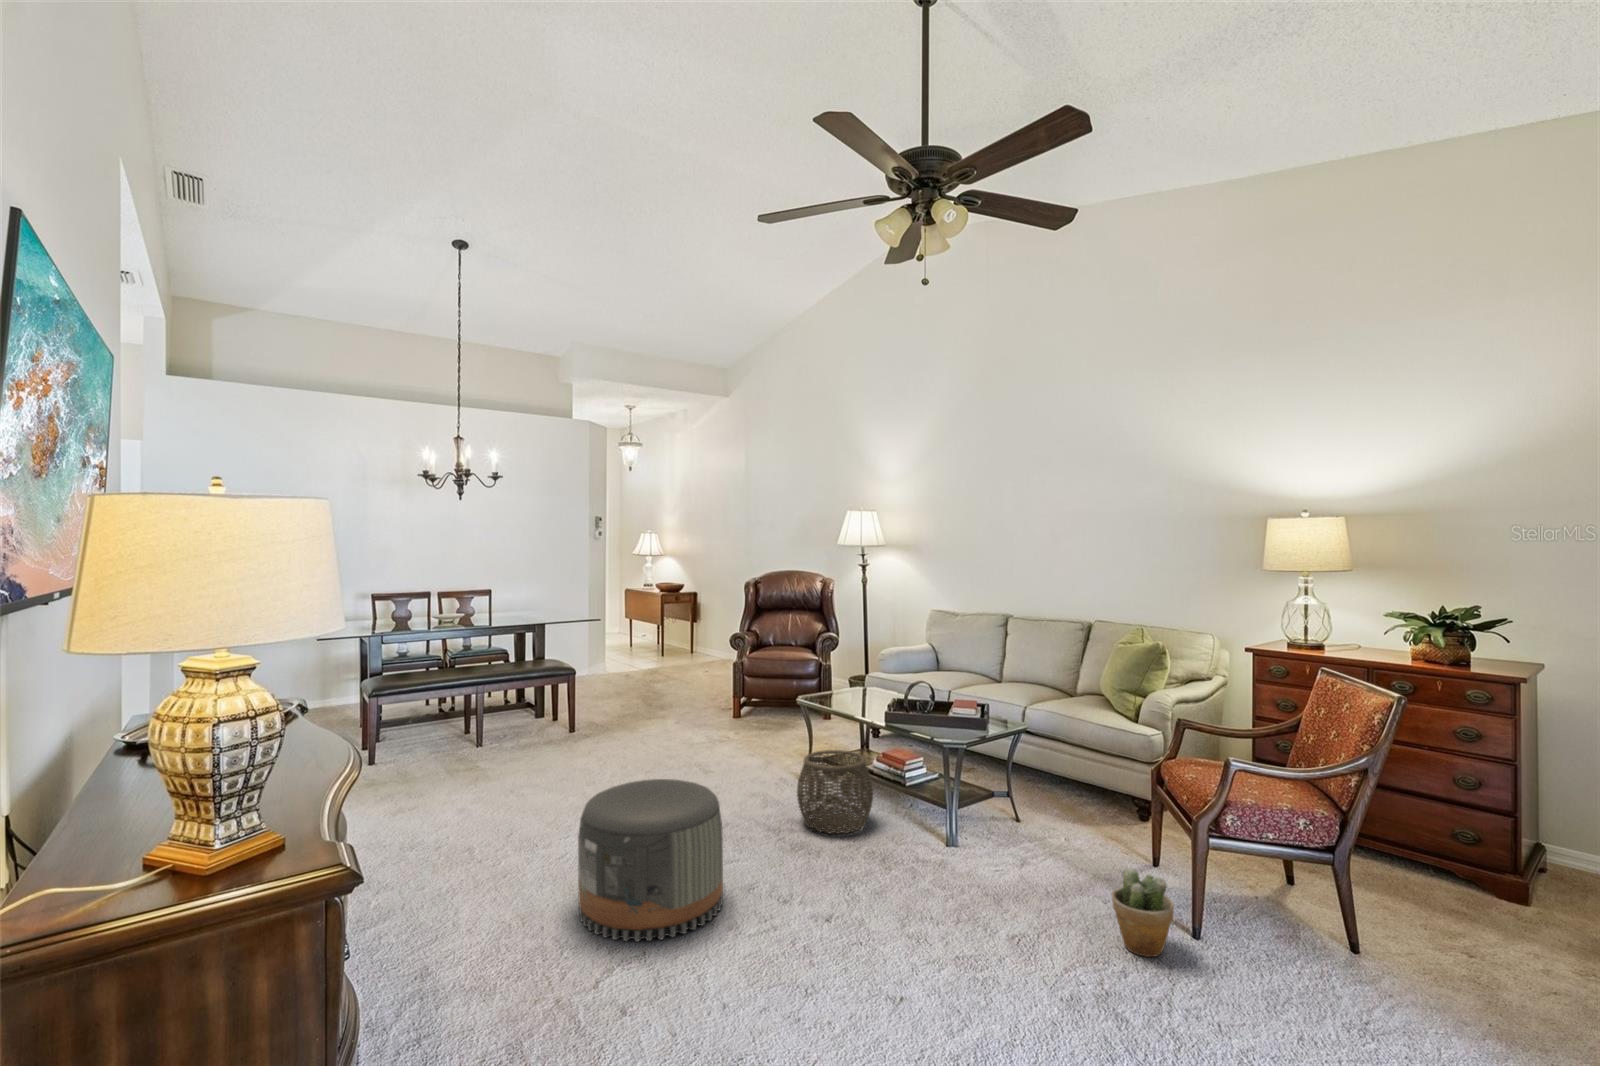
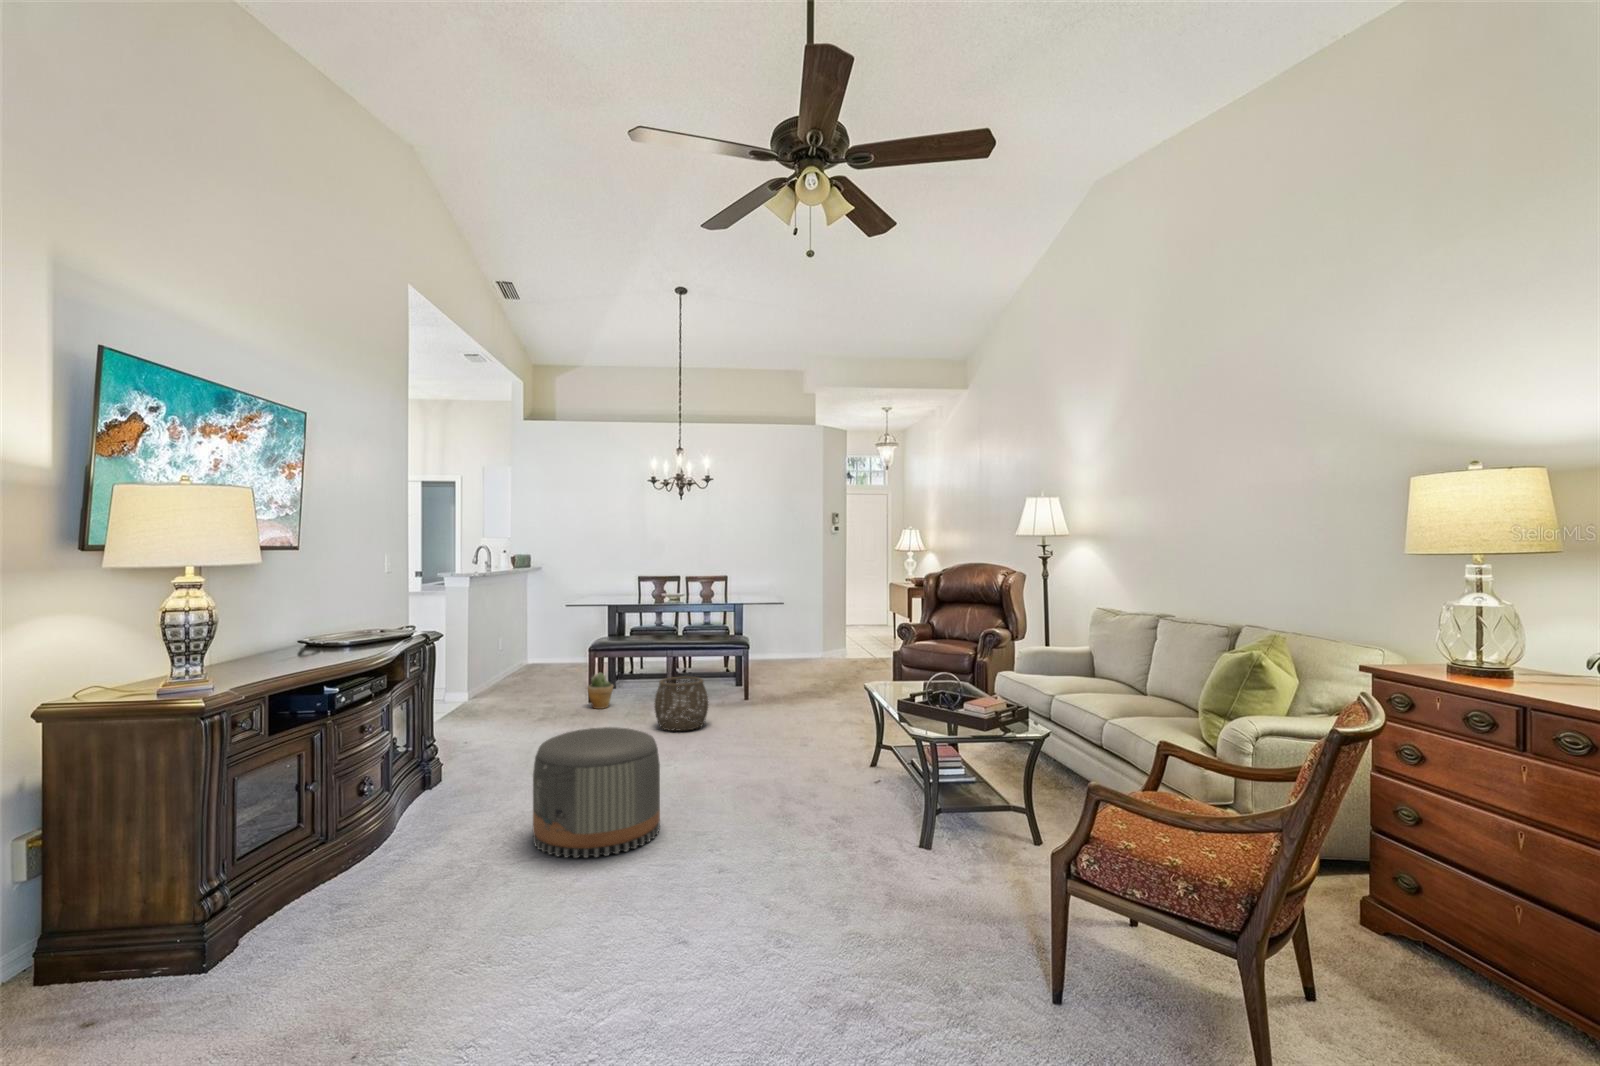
woven basket: present [797,750,873,834] -> present [654,677,708,731]
potted plant: present [1112,868,1174,957] -> present [587,673,613,709]

